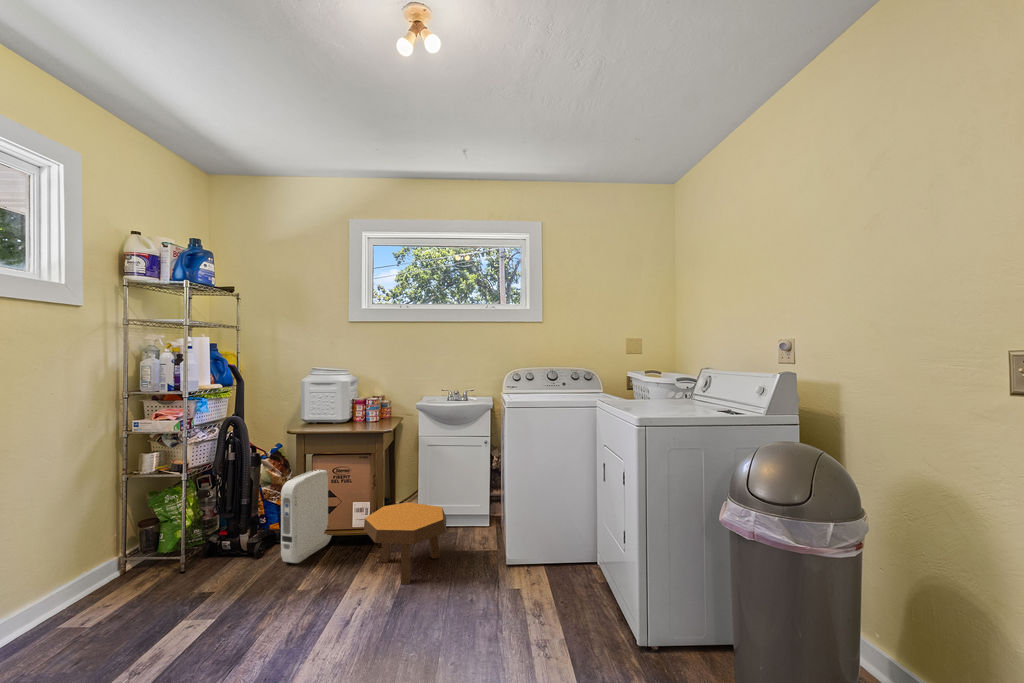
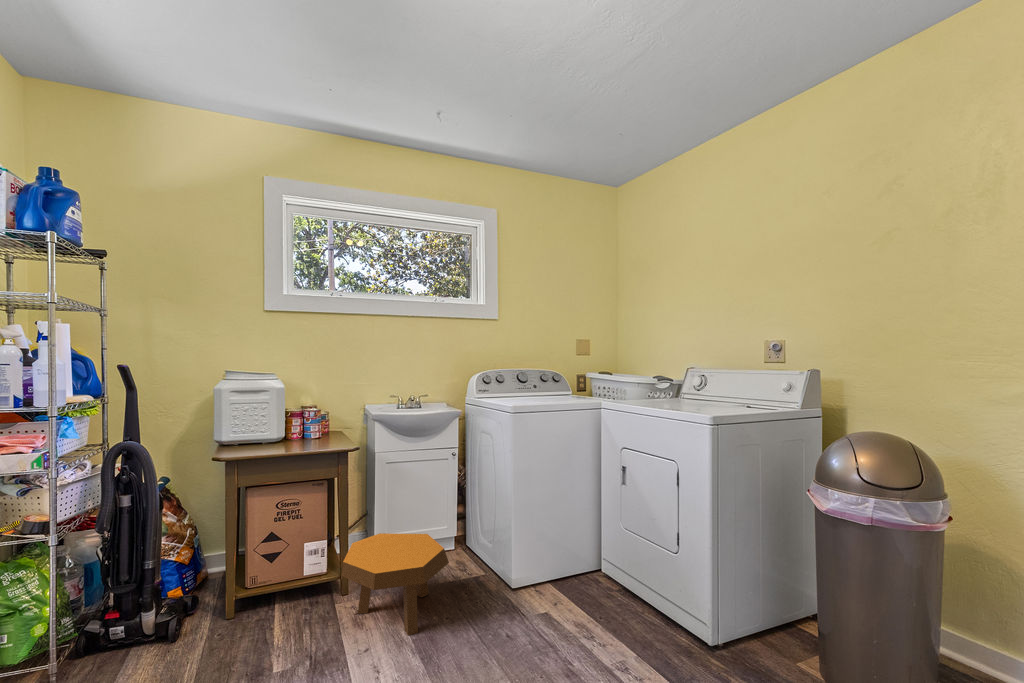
air purifier: present [281,470,331,563] -> none [216,506,270,639]

